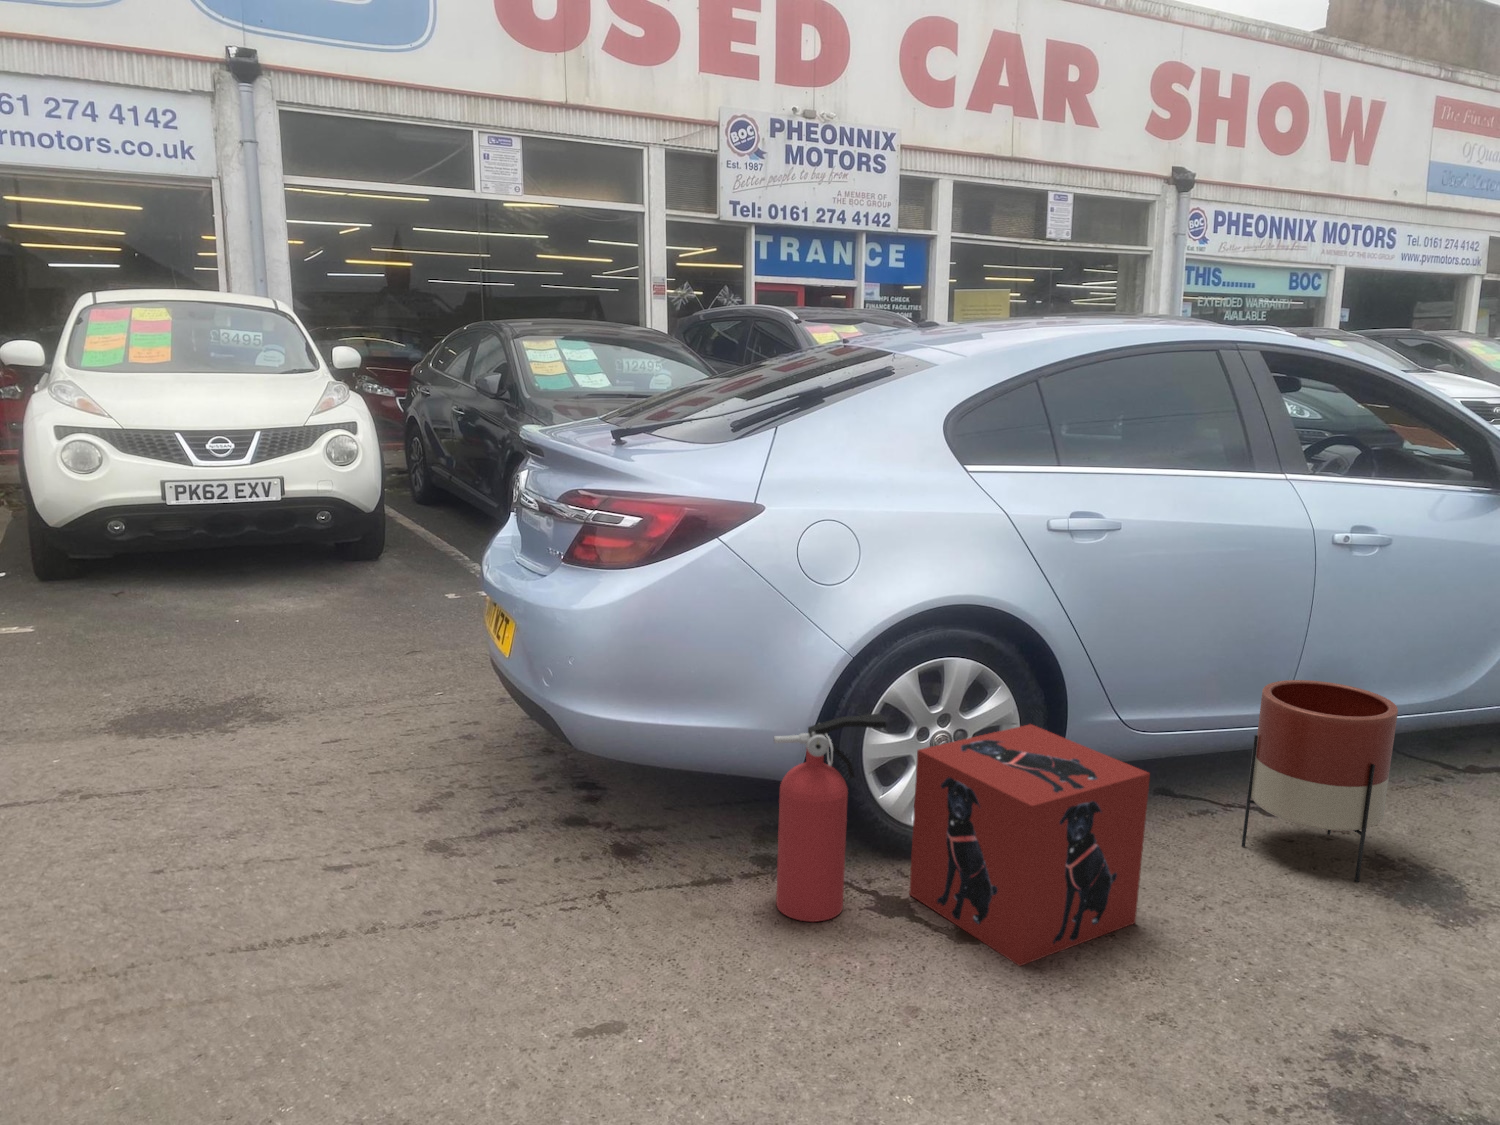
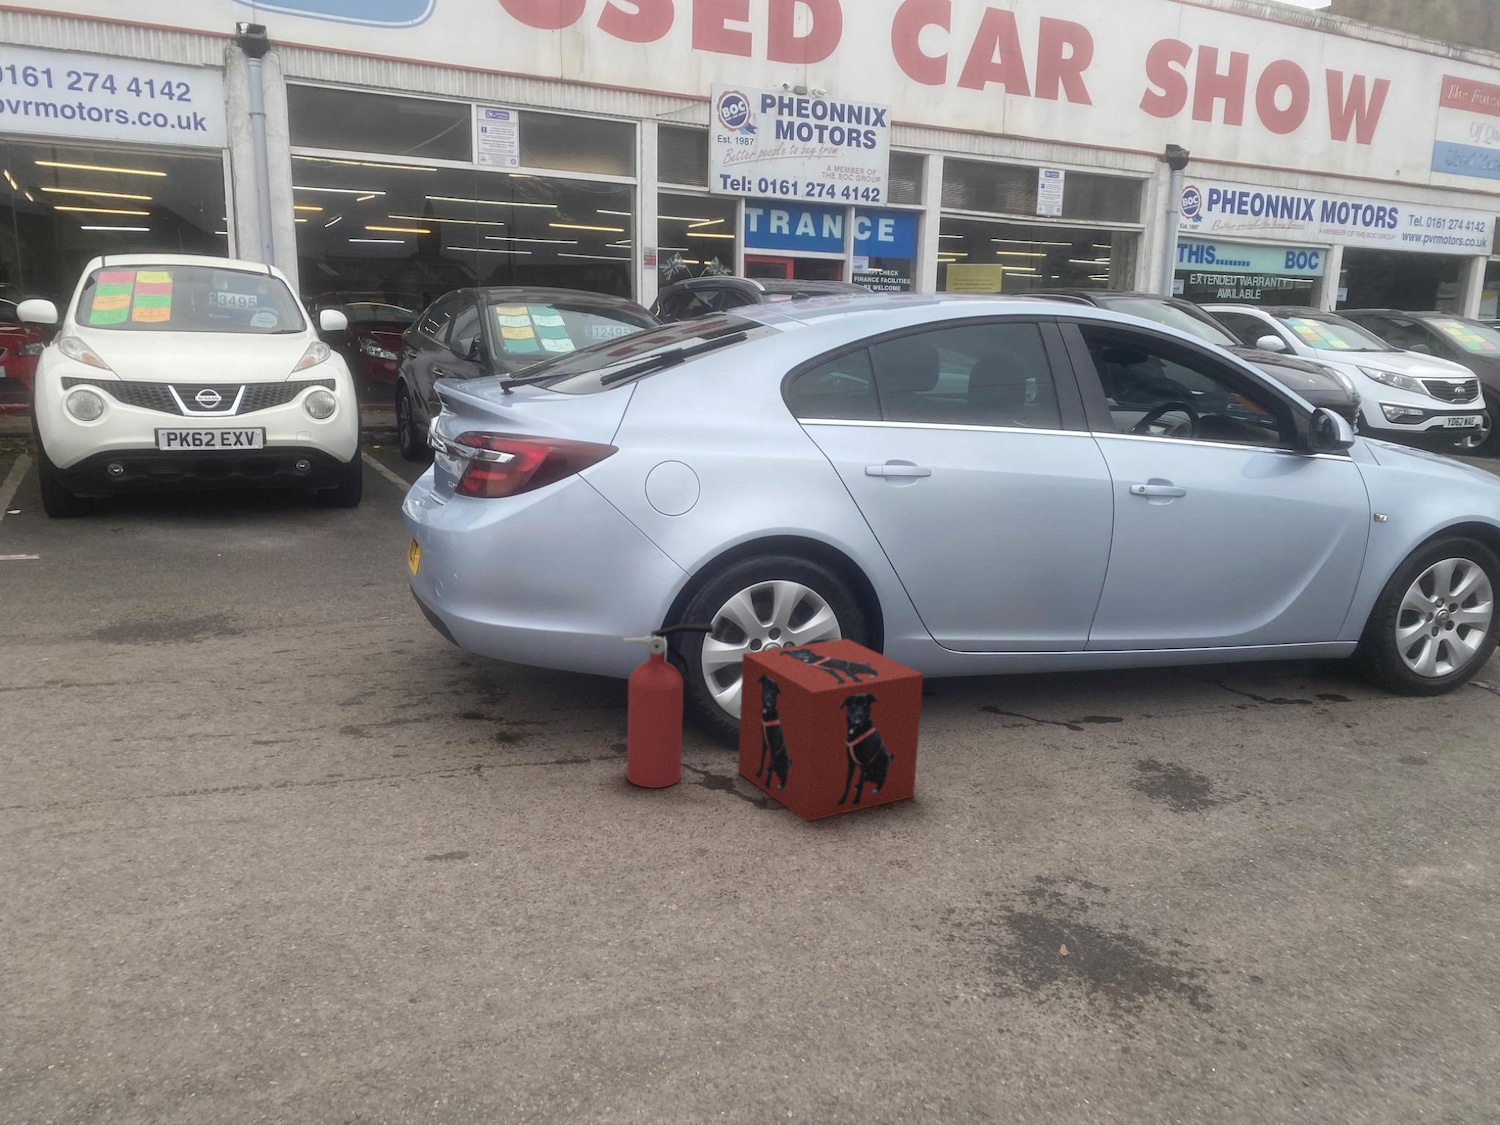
planter: present [1242,680,1398,882] -> none [1031,611,1152,775]

